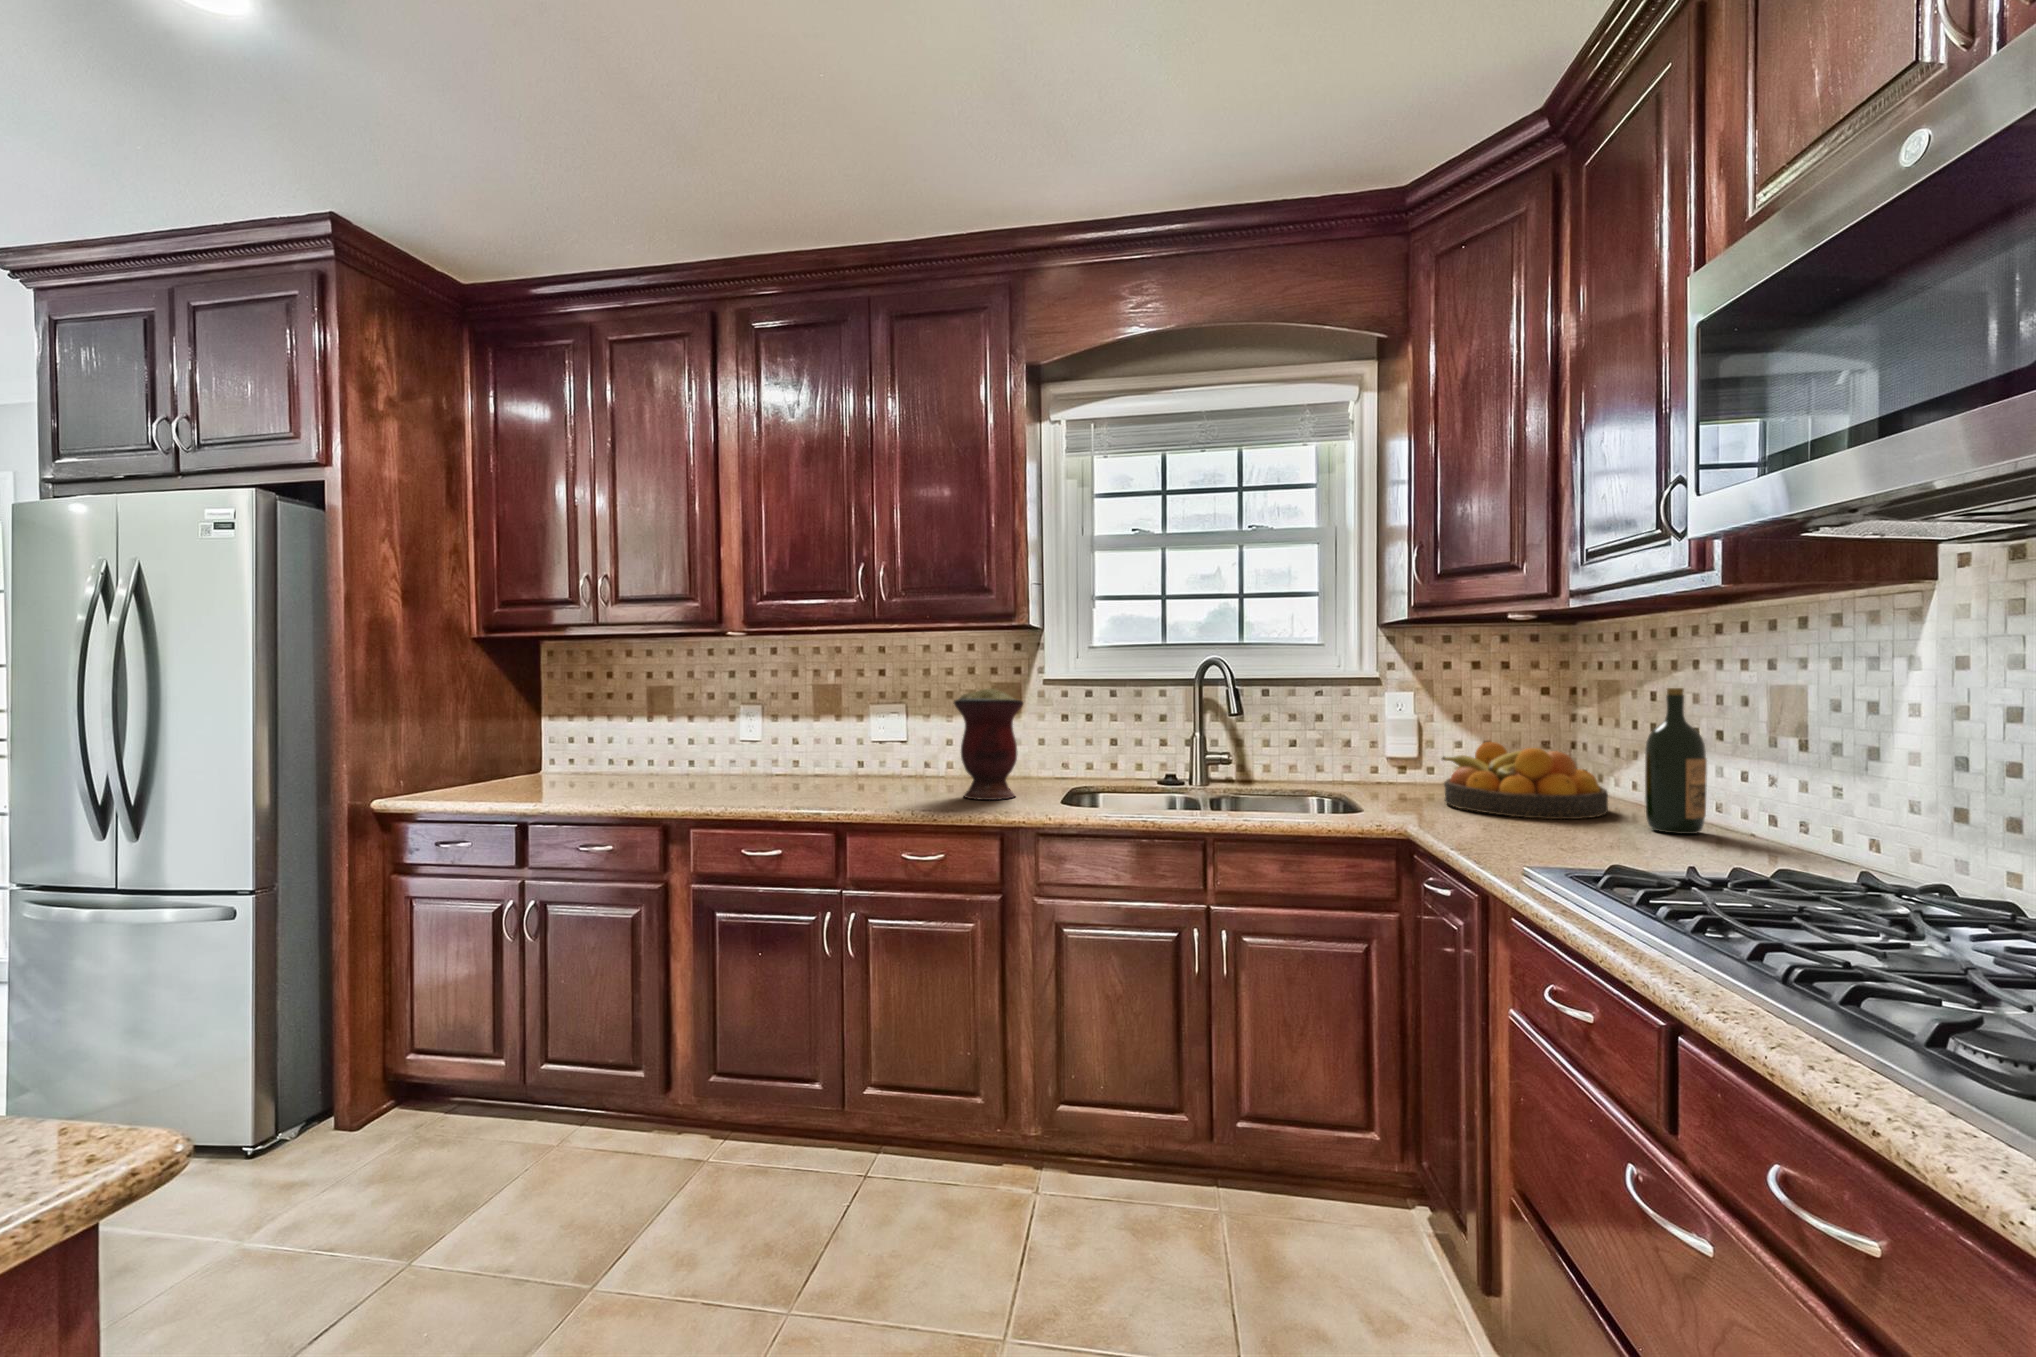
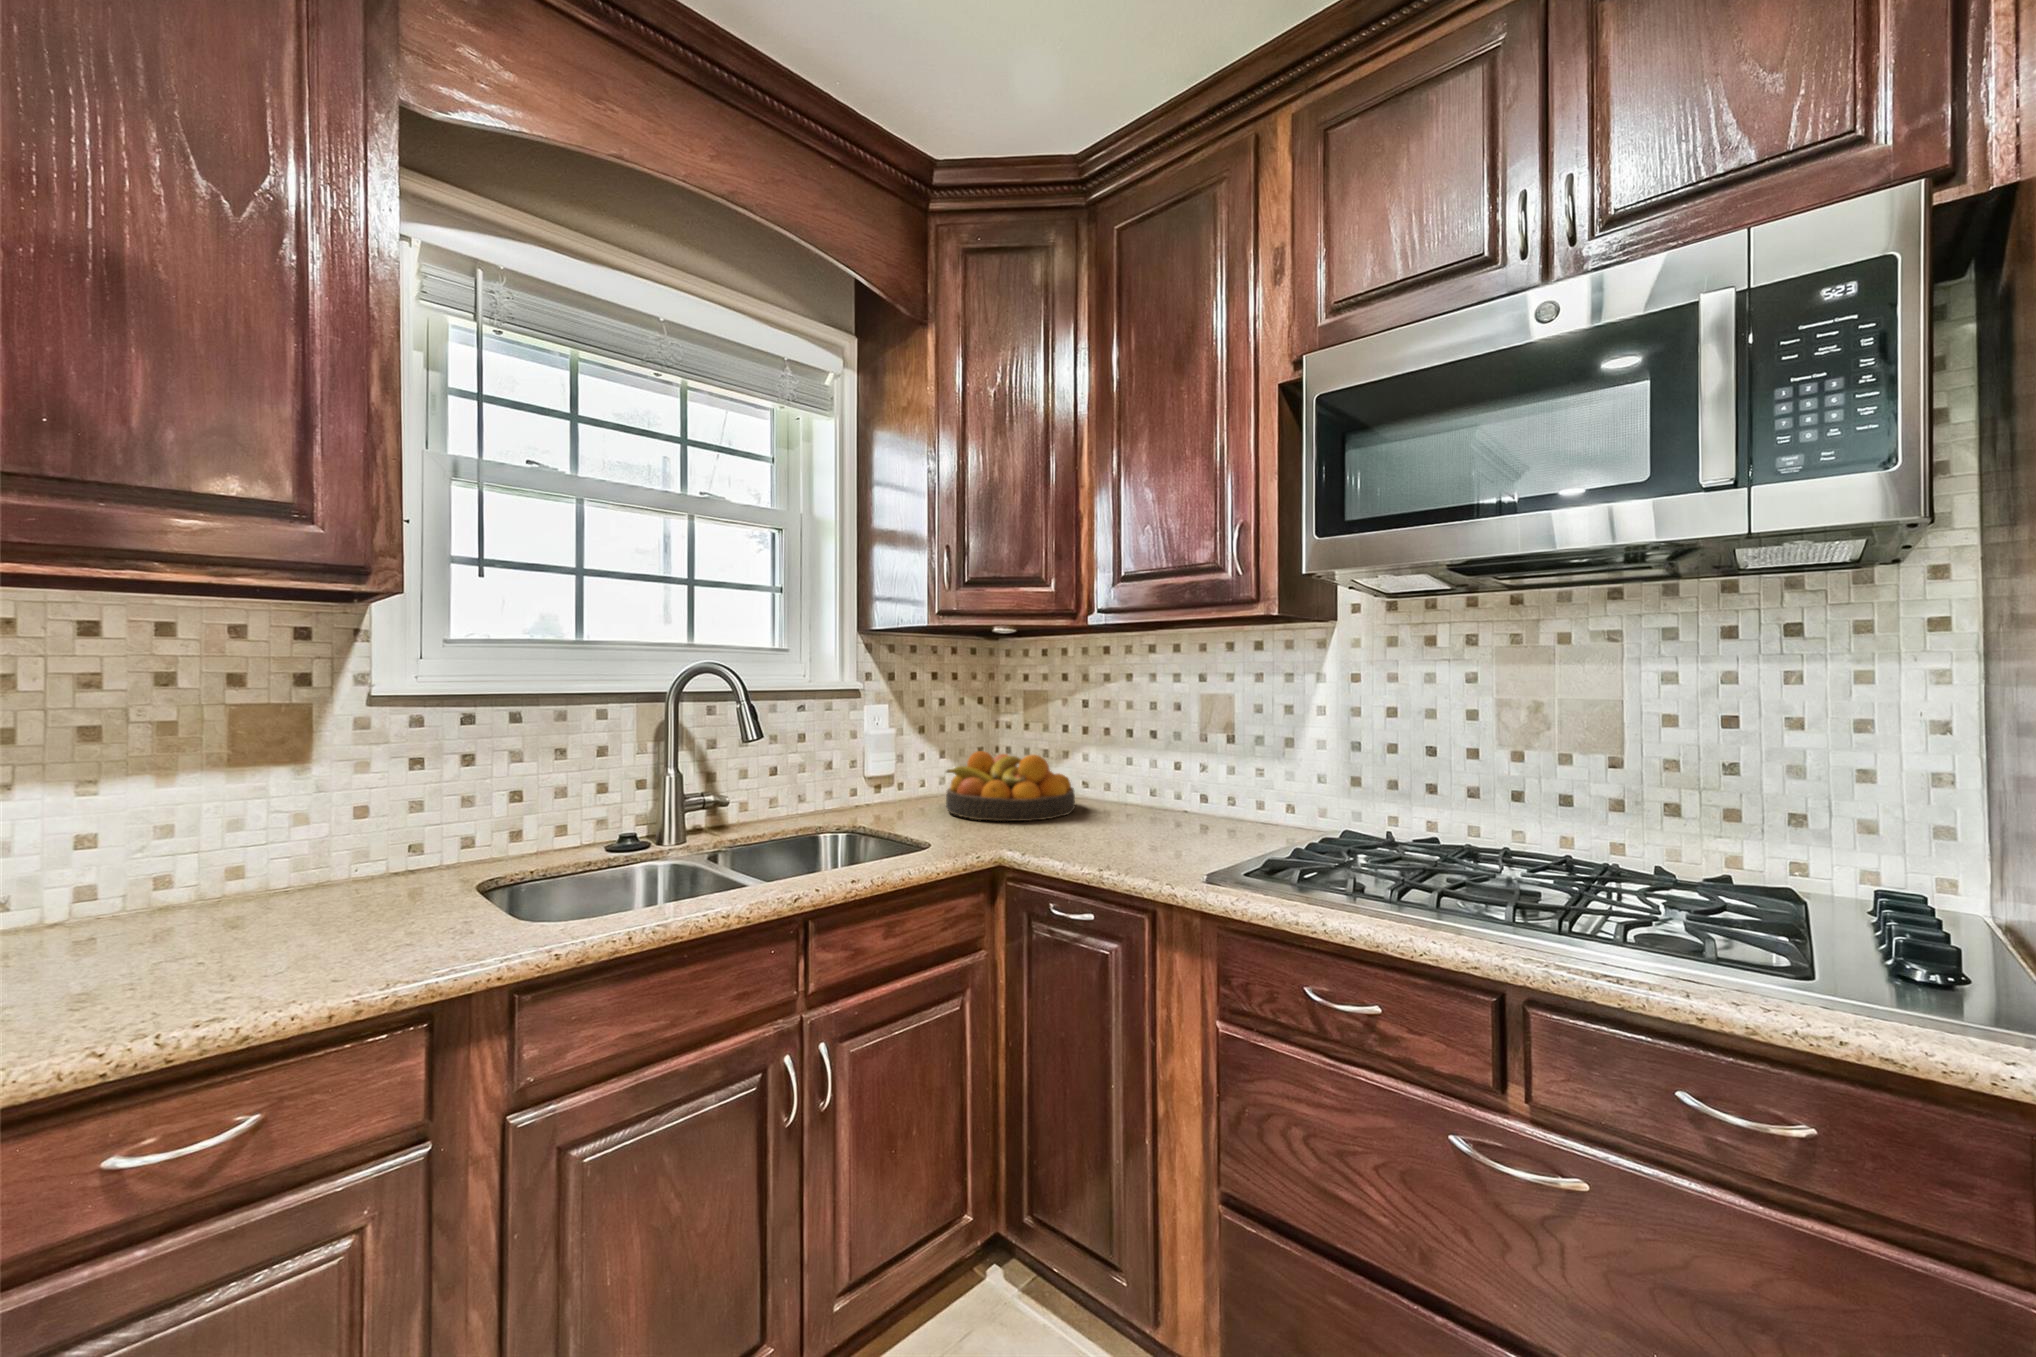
wine bottle: present [1645,688,1707,834] -> none [1123,698,1164,817]
vase: present [954,689,1023,800] -> none [140,718,361,966]

